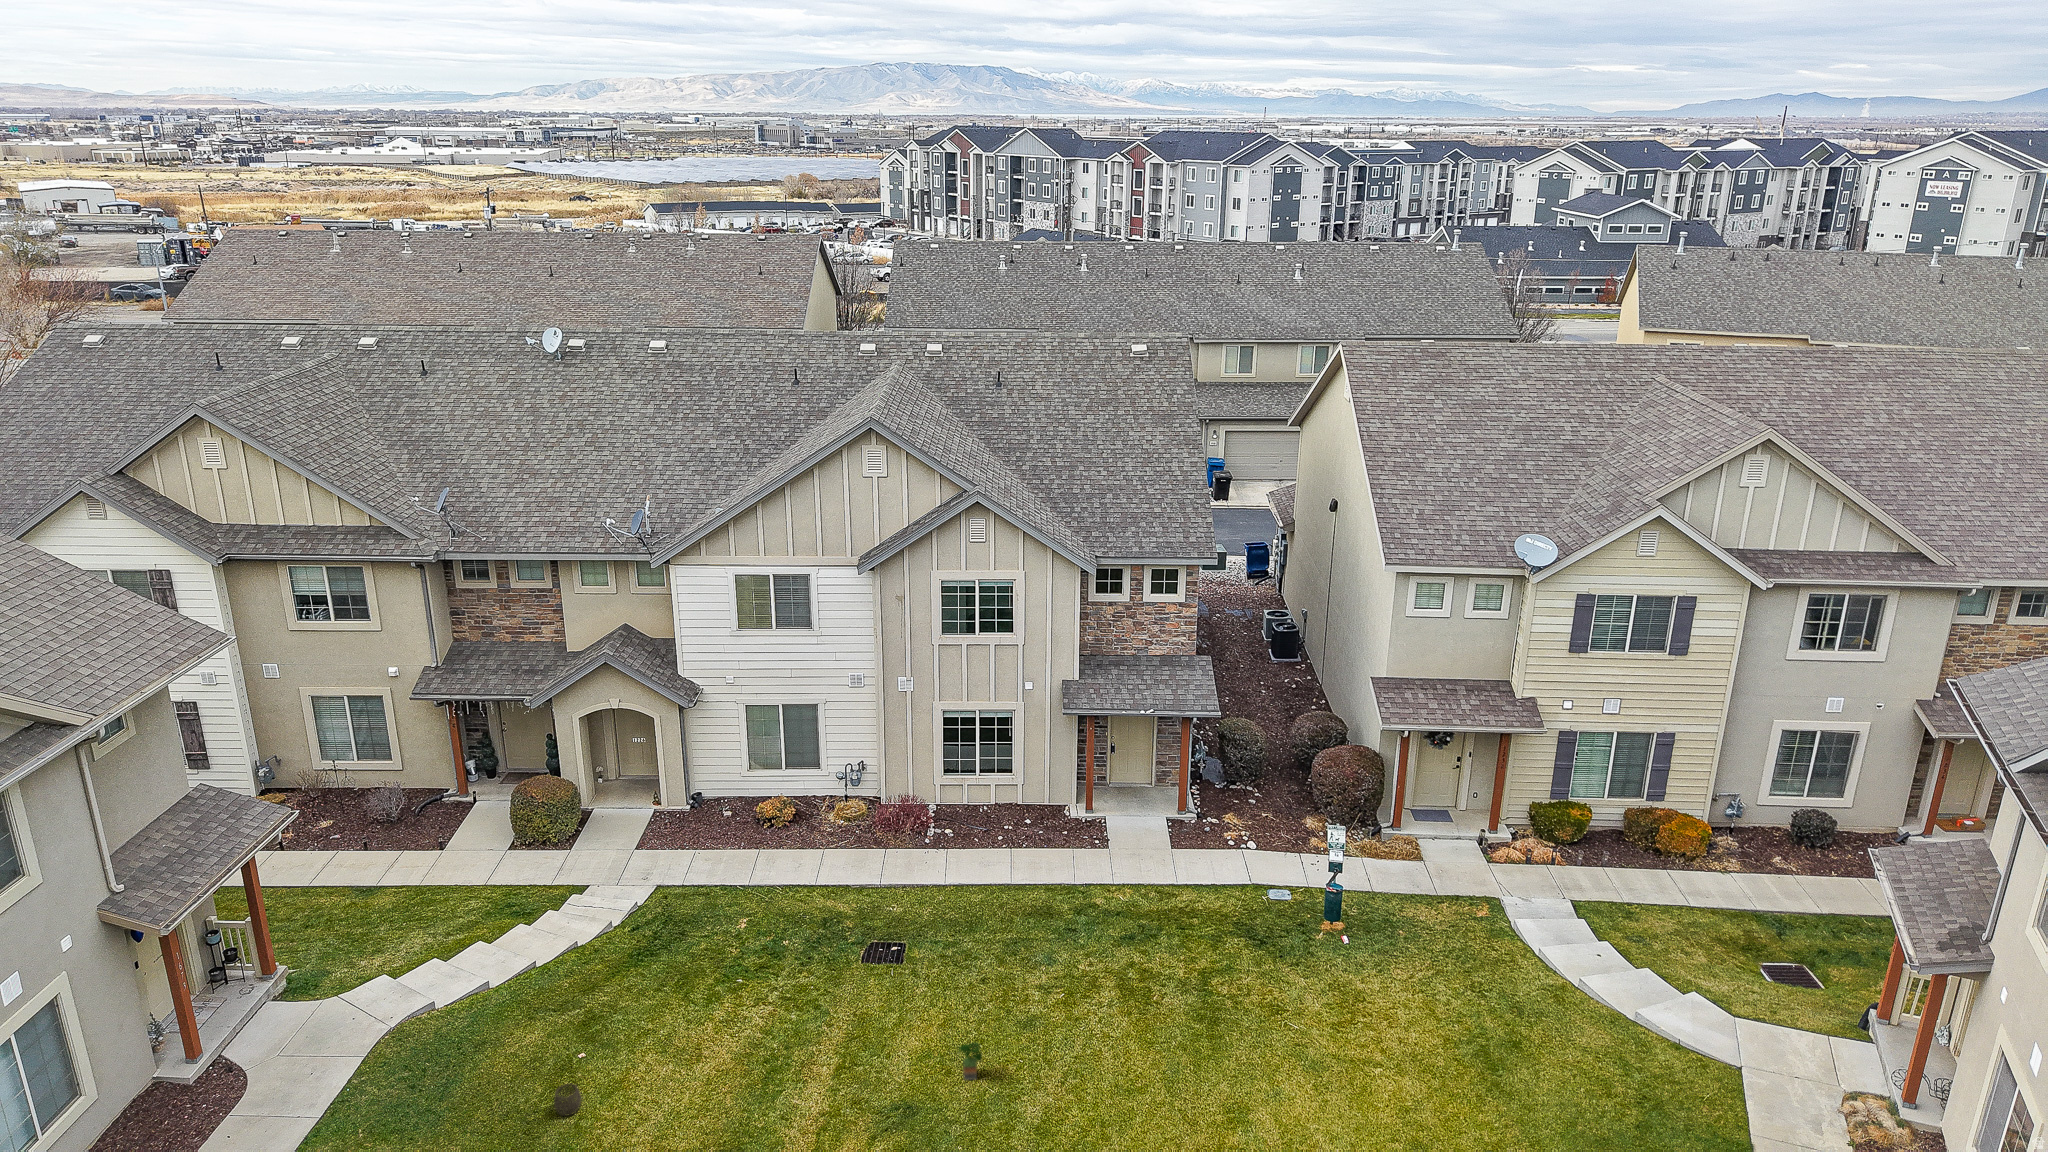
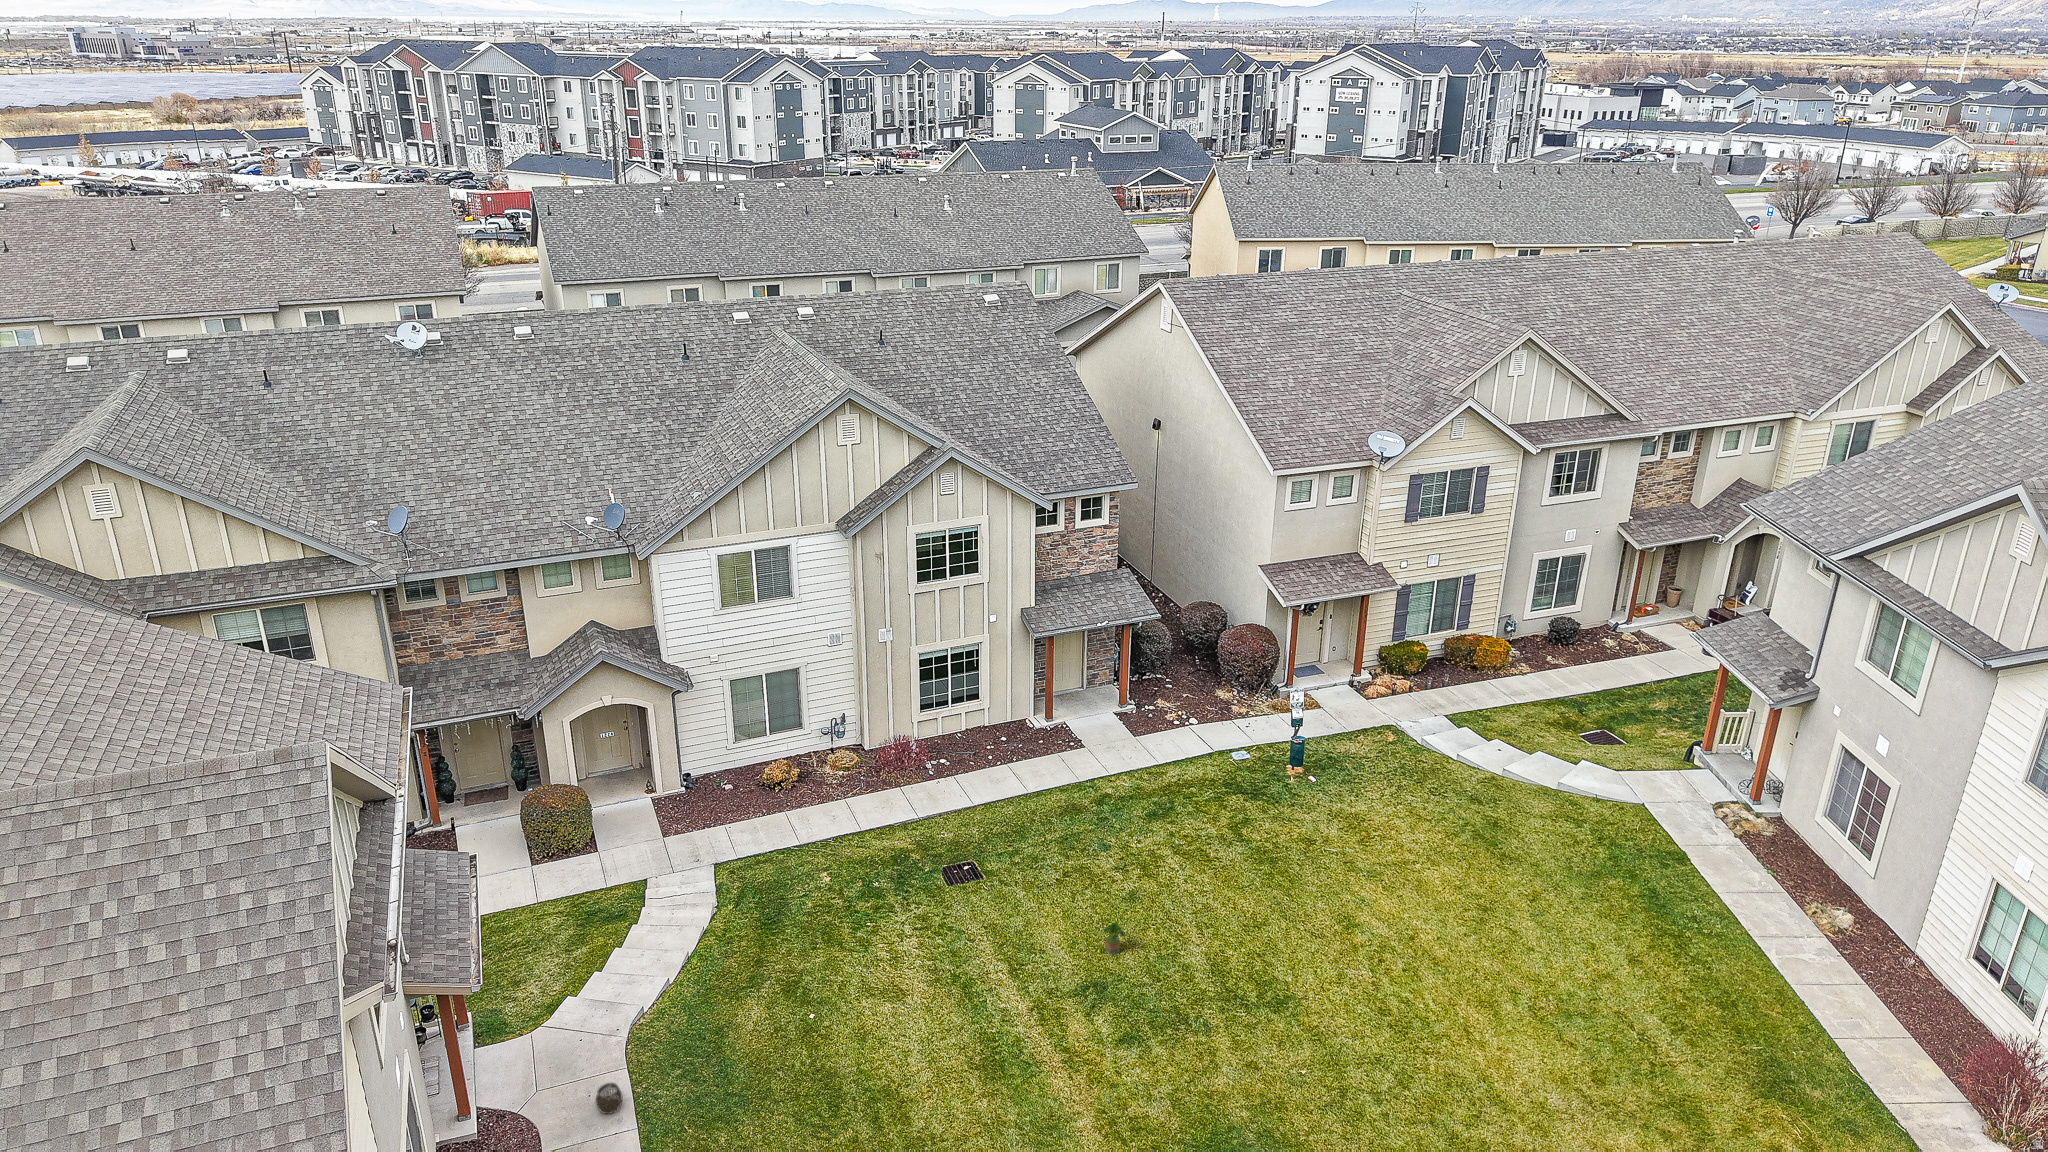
woven basket: present [554,1084,582,1116] -> present [596,1083,623,1114]

